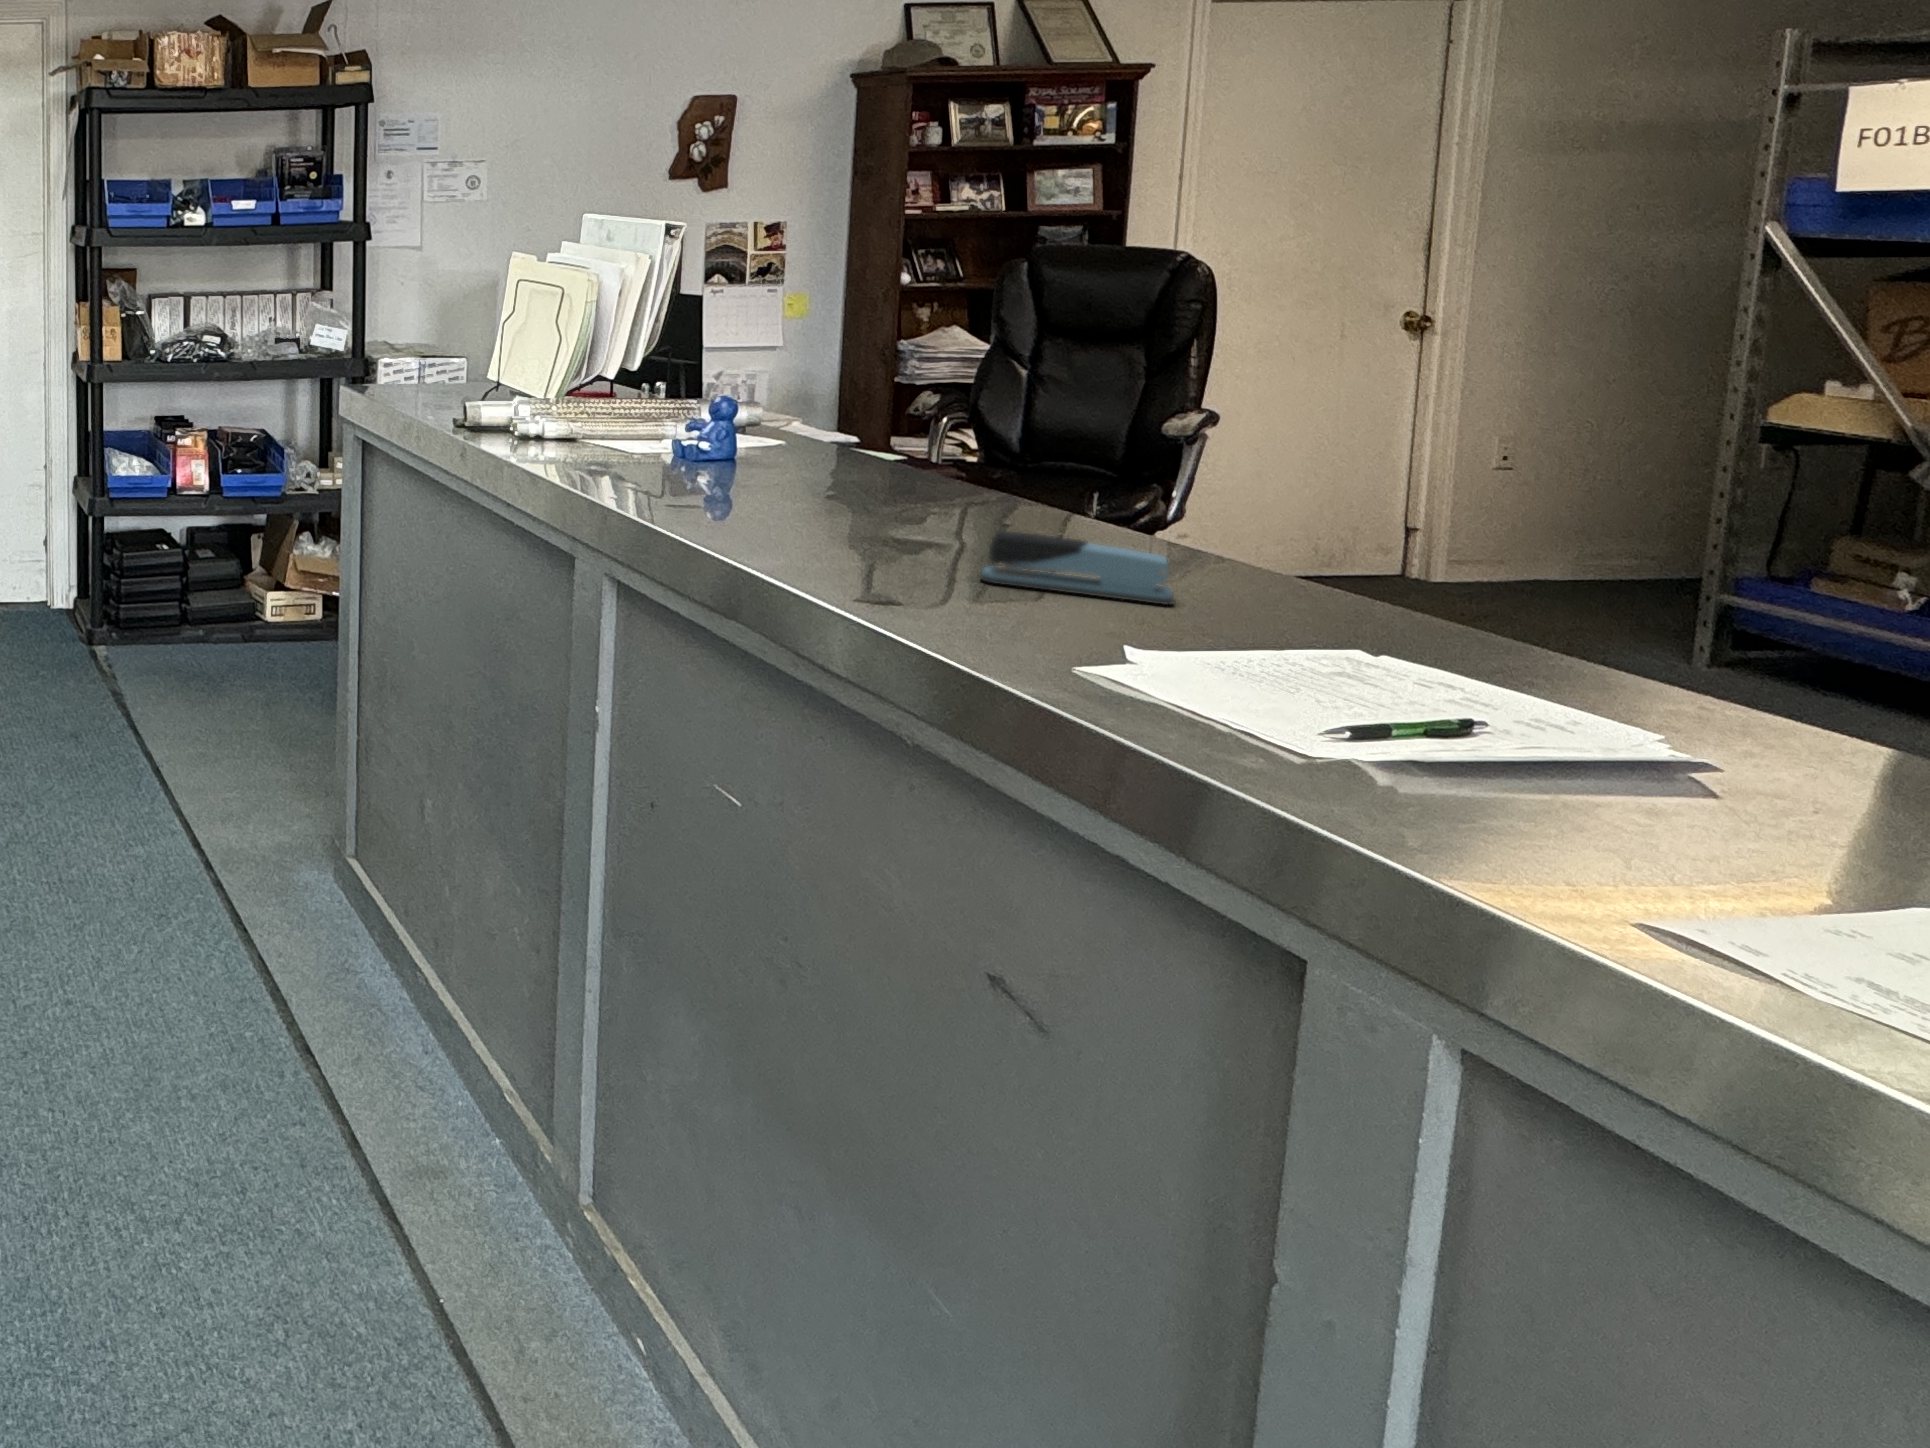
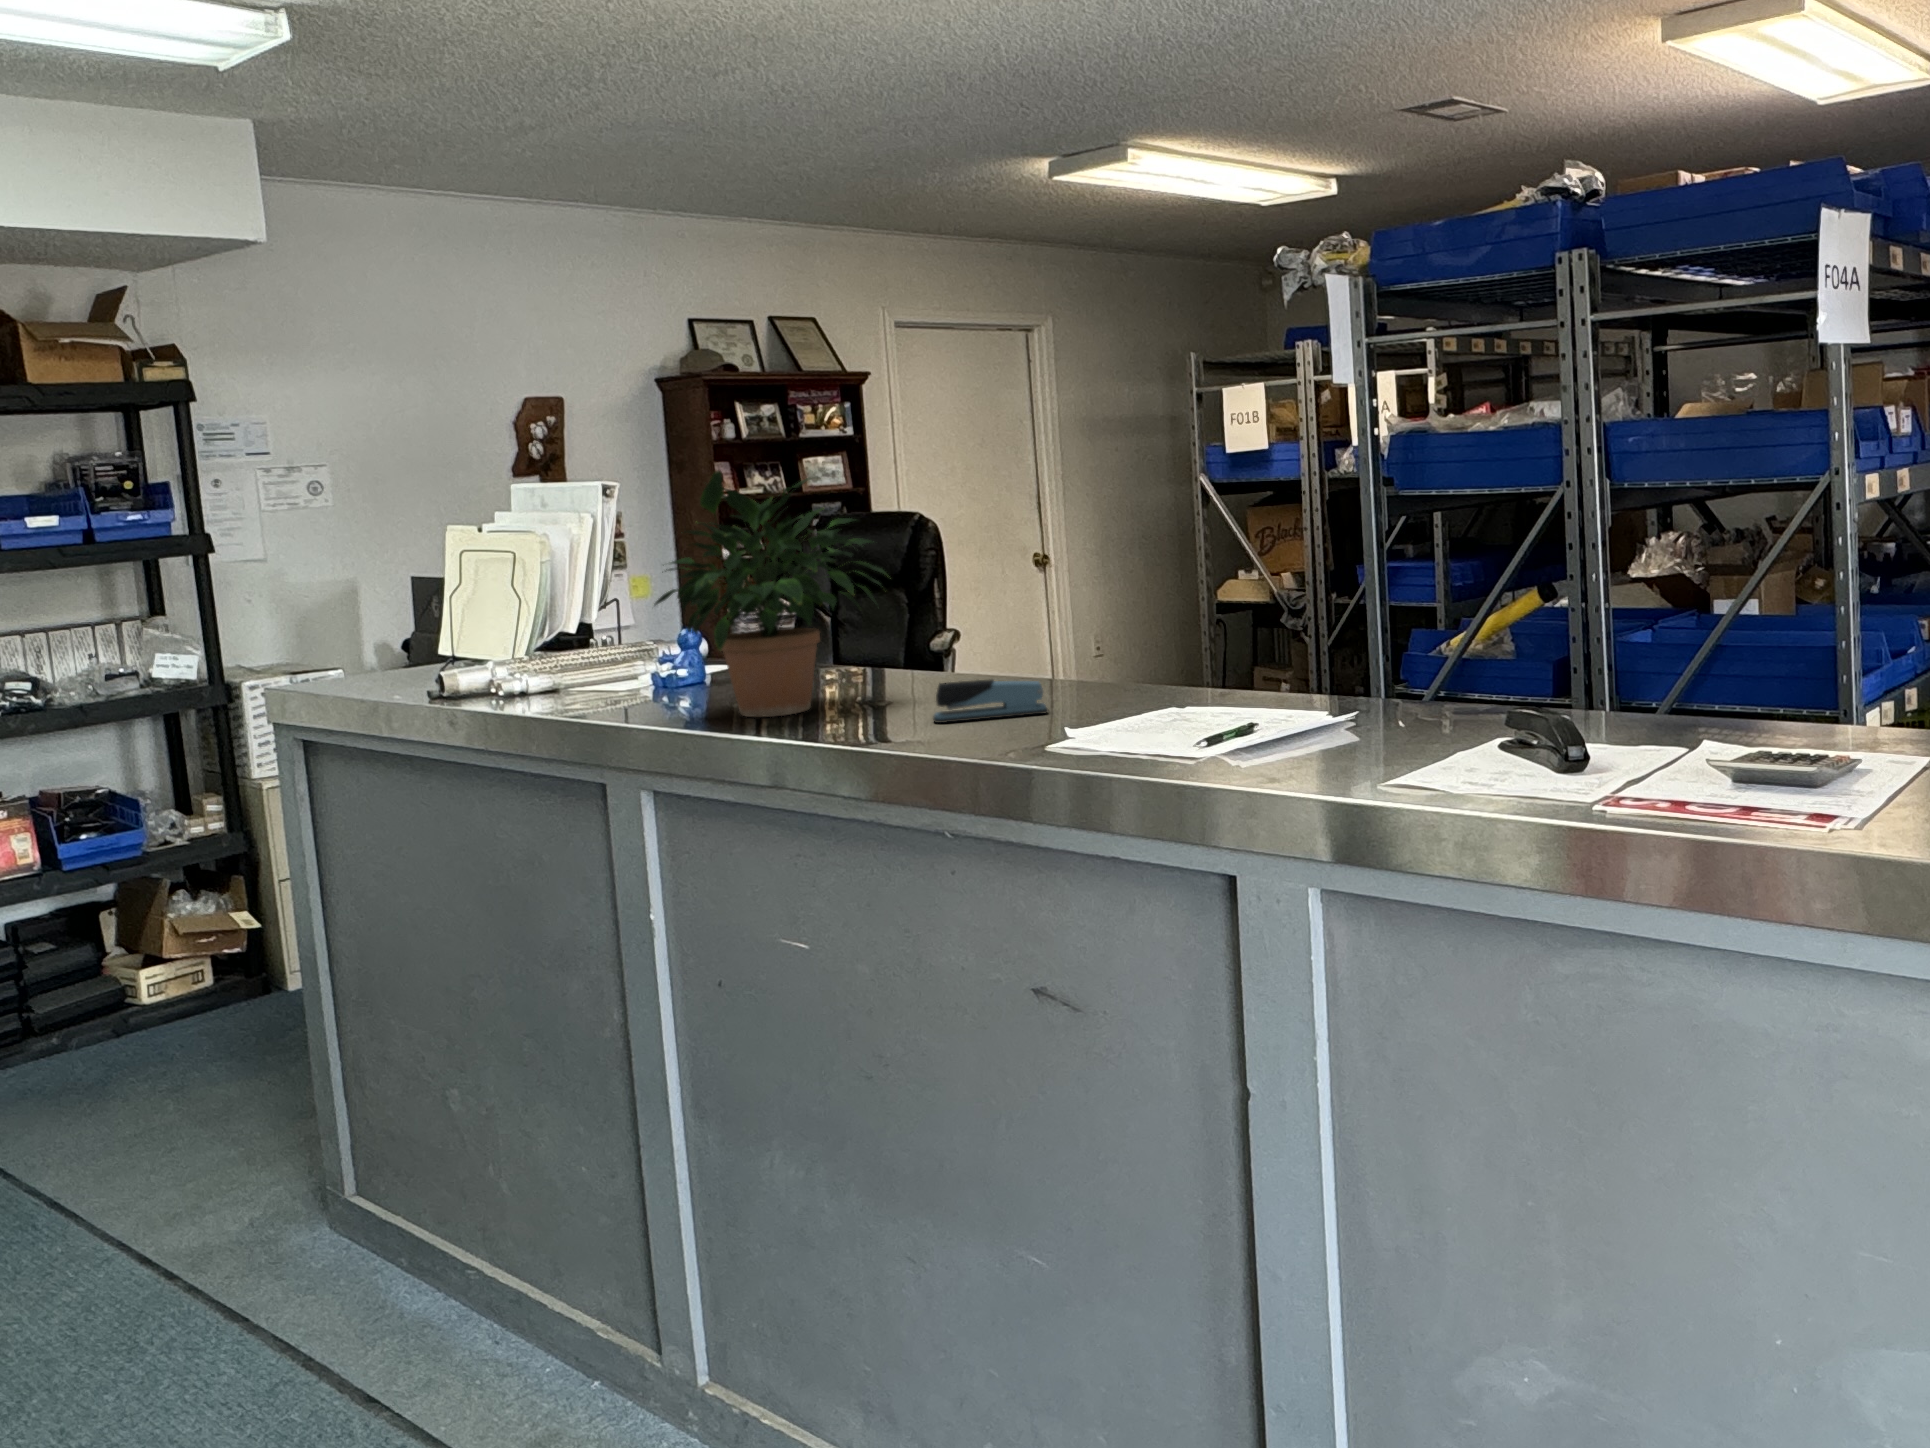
potted plant: none [654,227,977,522] -> present [655,471,886,717]

